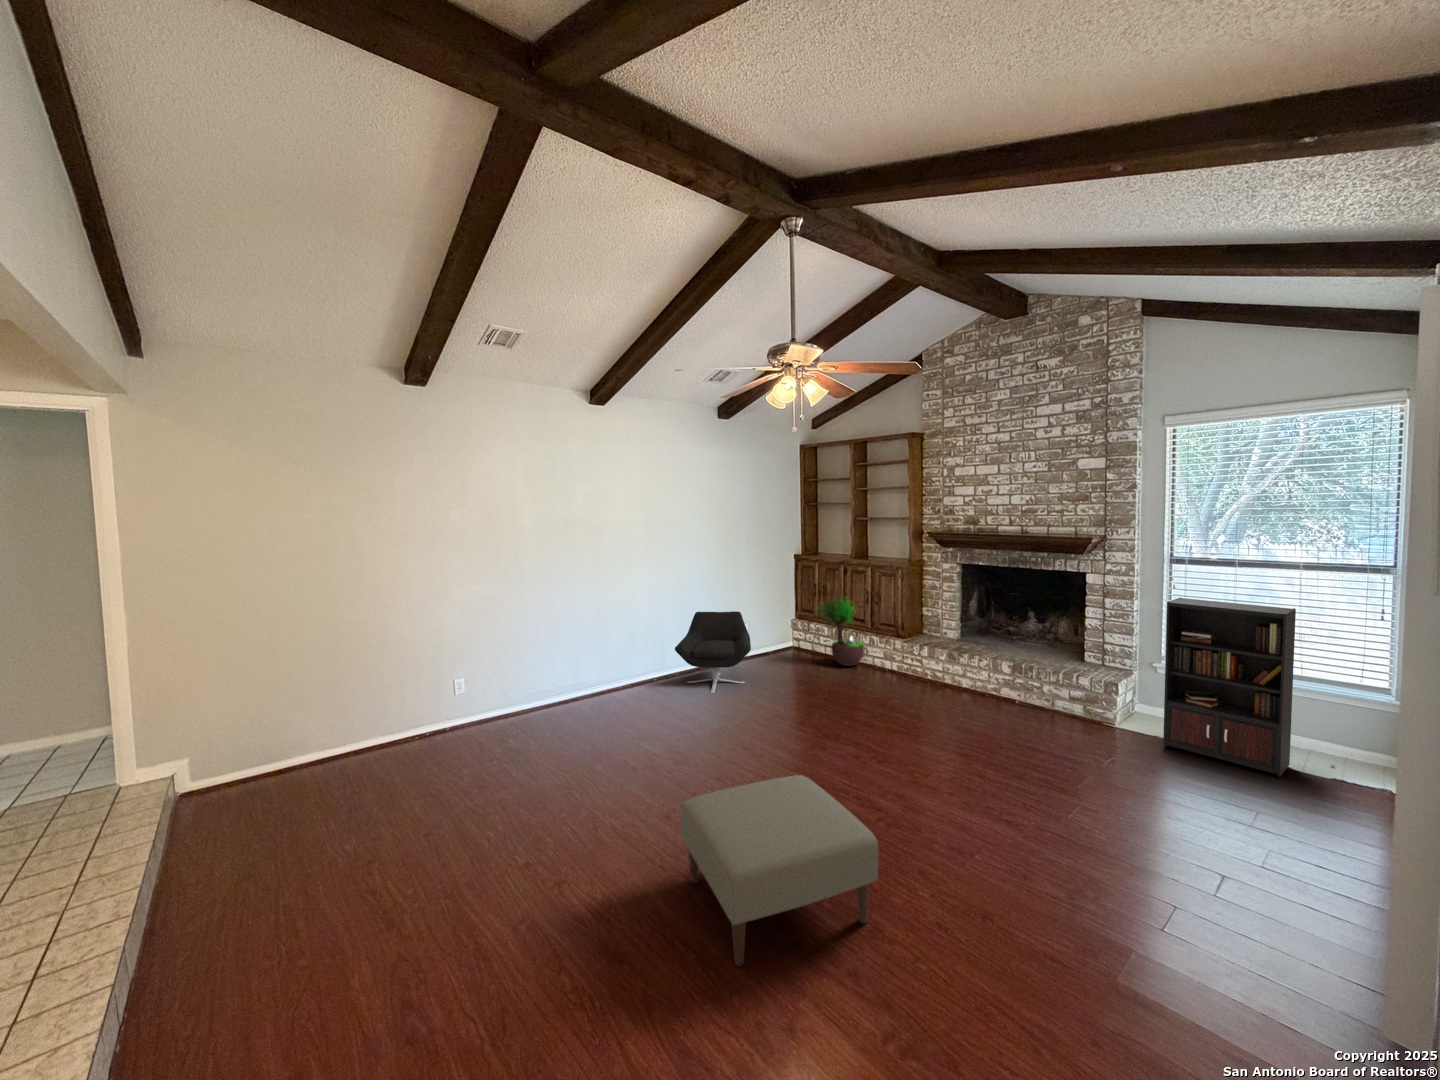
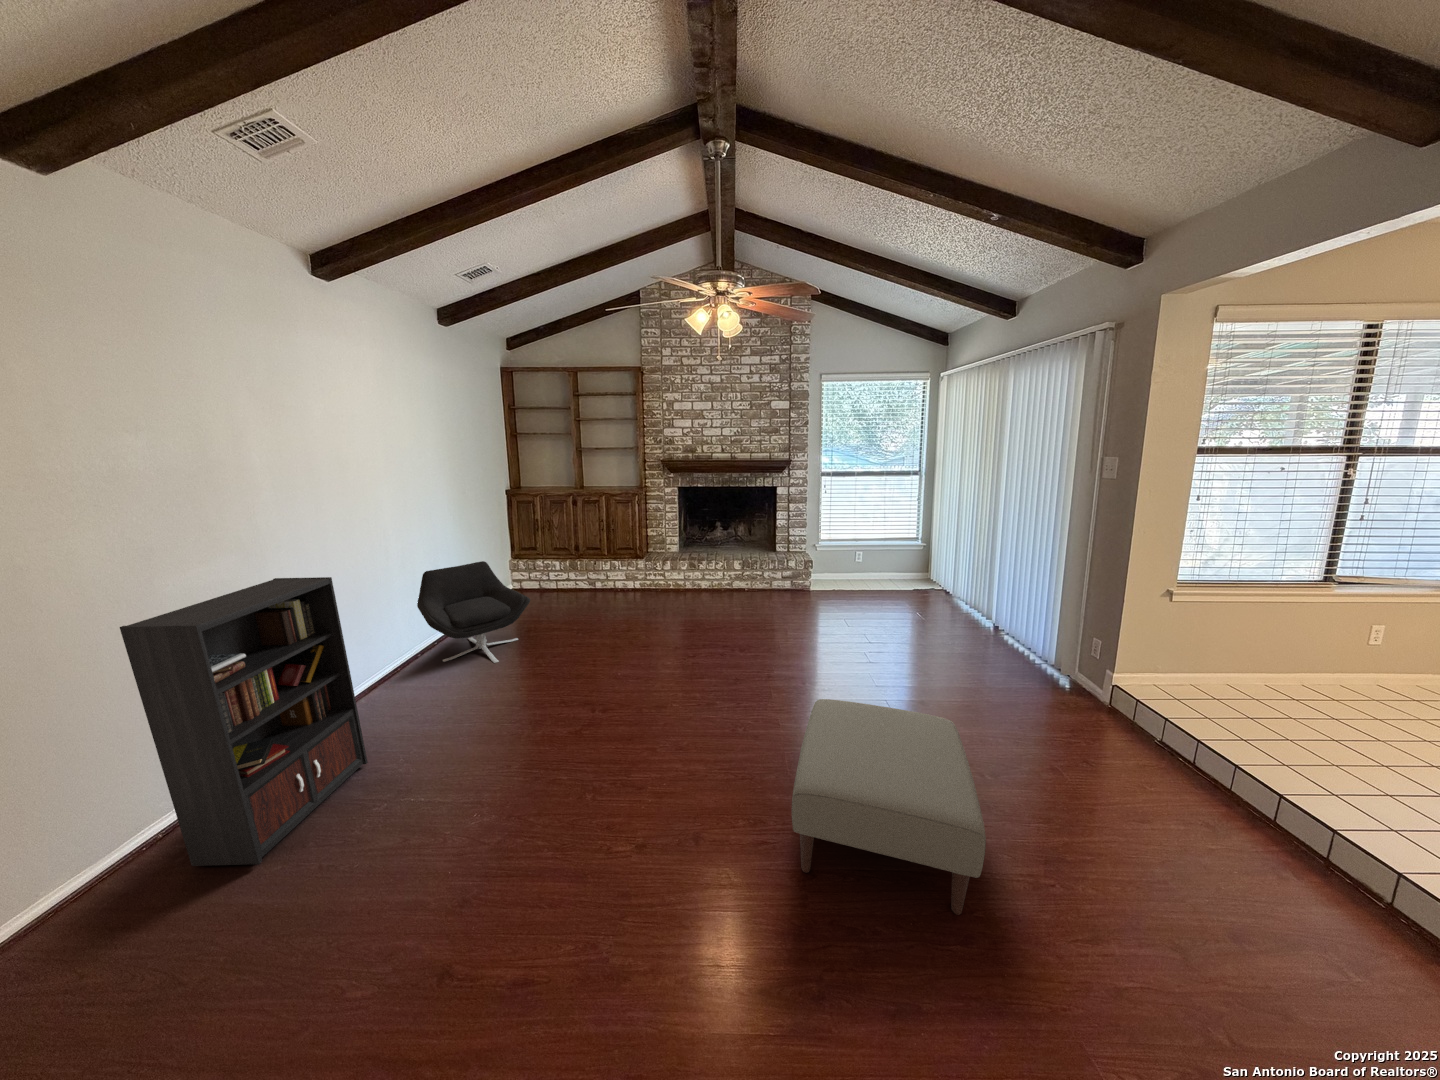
potted tree: present [817,596,864,666] -> none [561,523,609,594]
bookcase: present [1163,598,1335,777] -> present [120,577,368,866]

